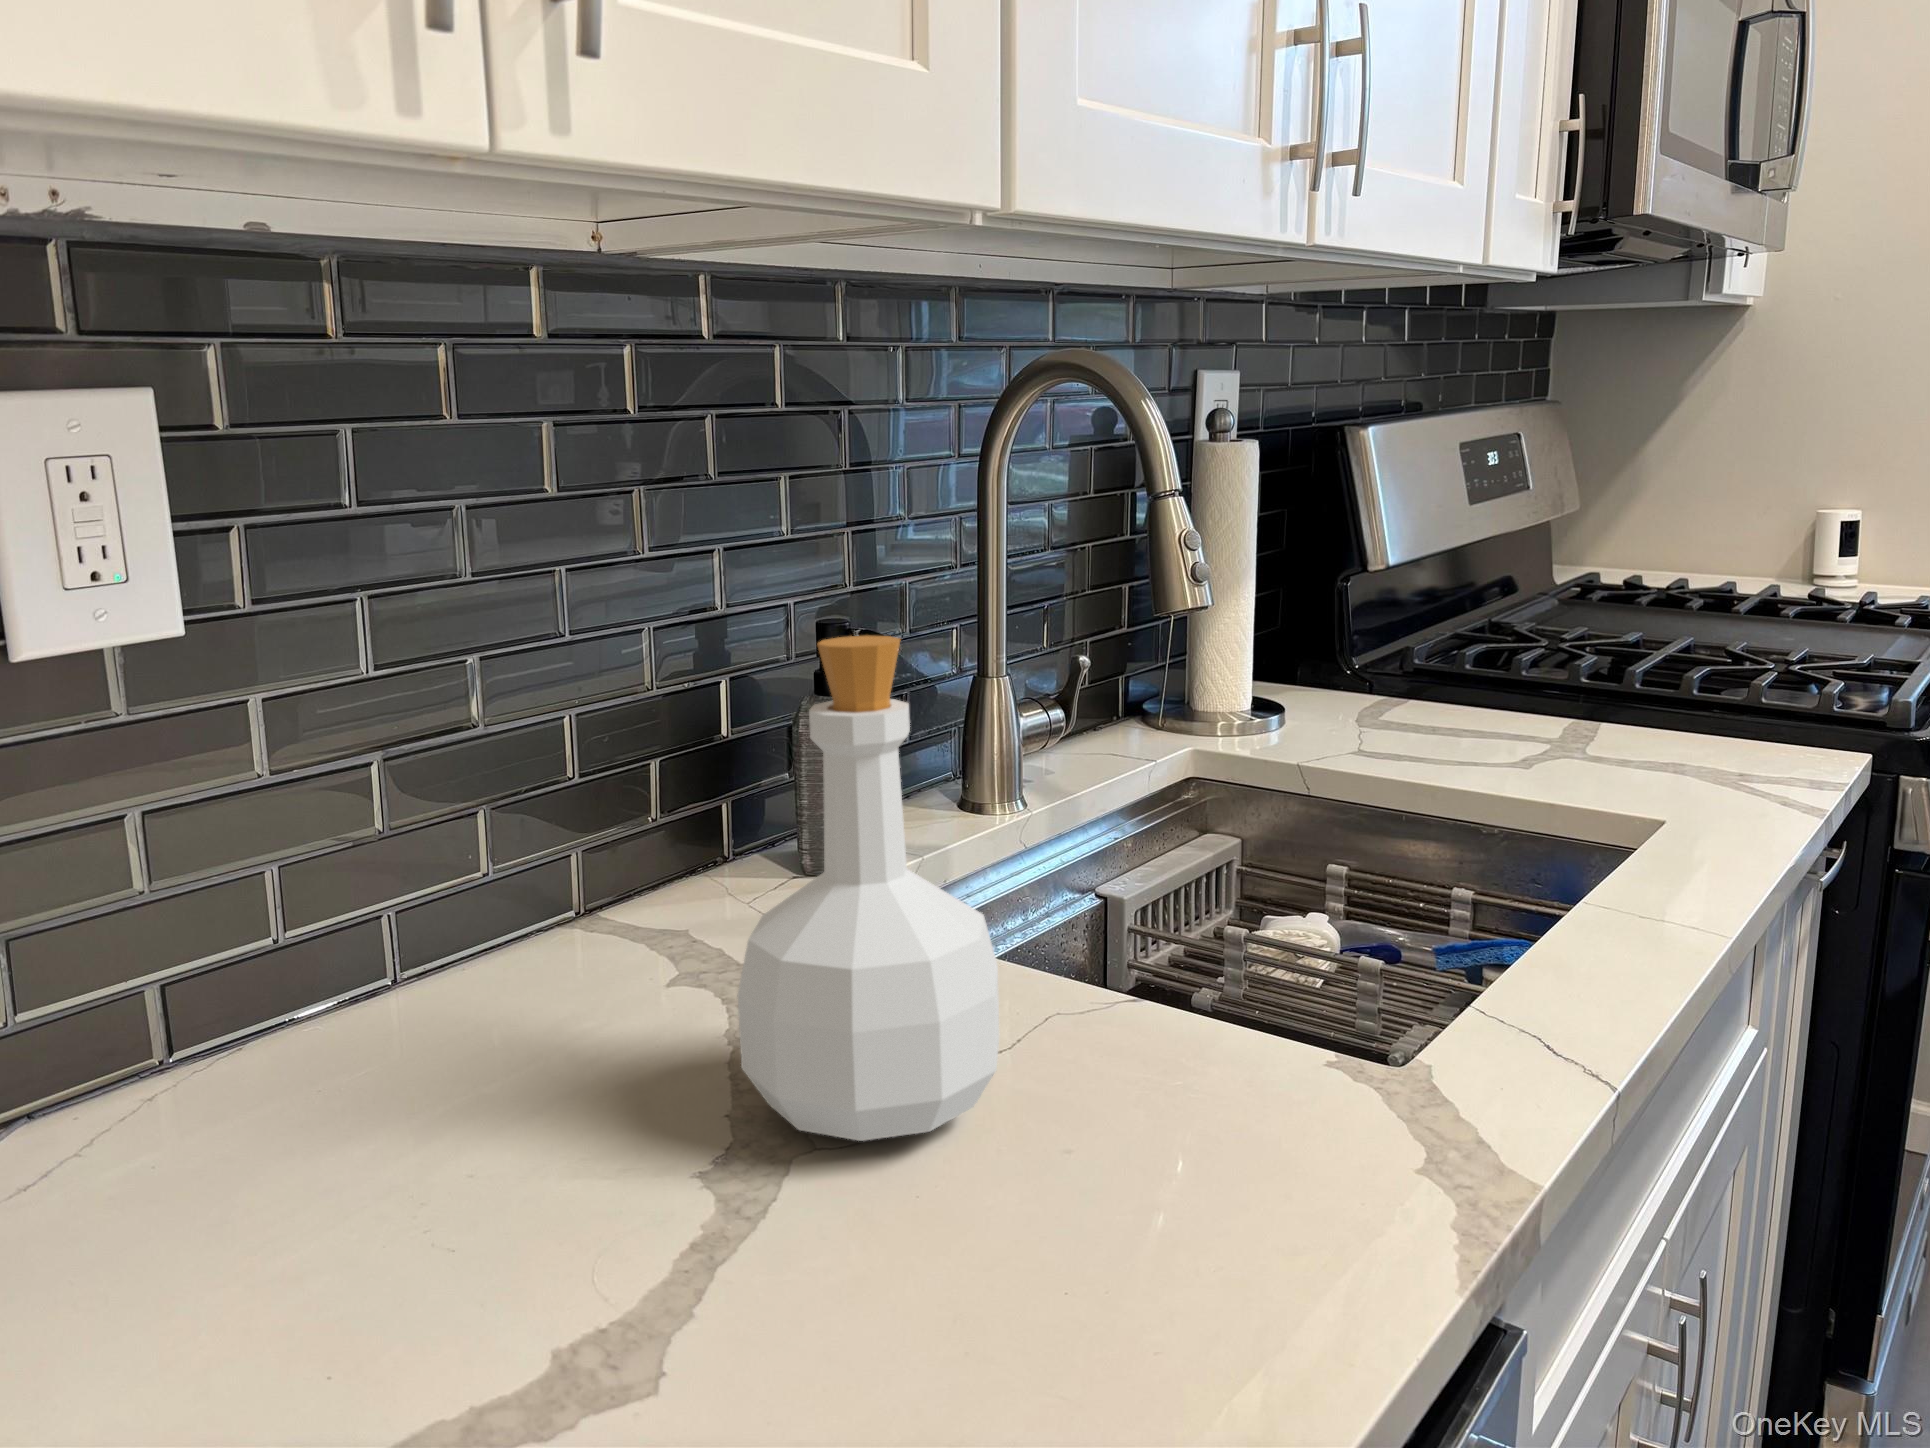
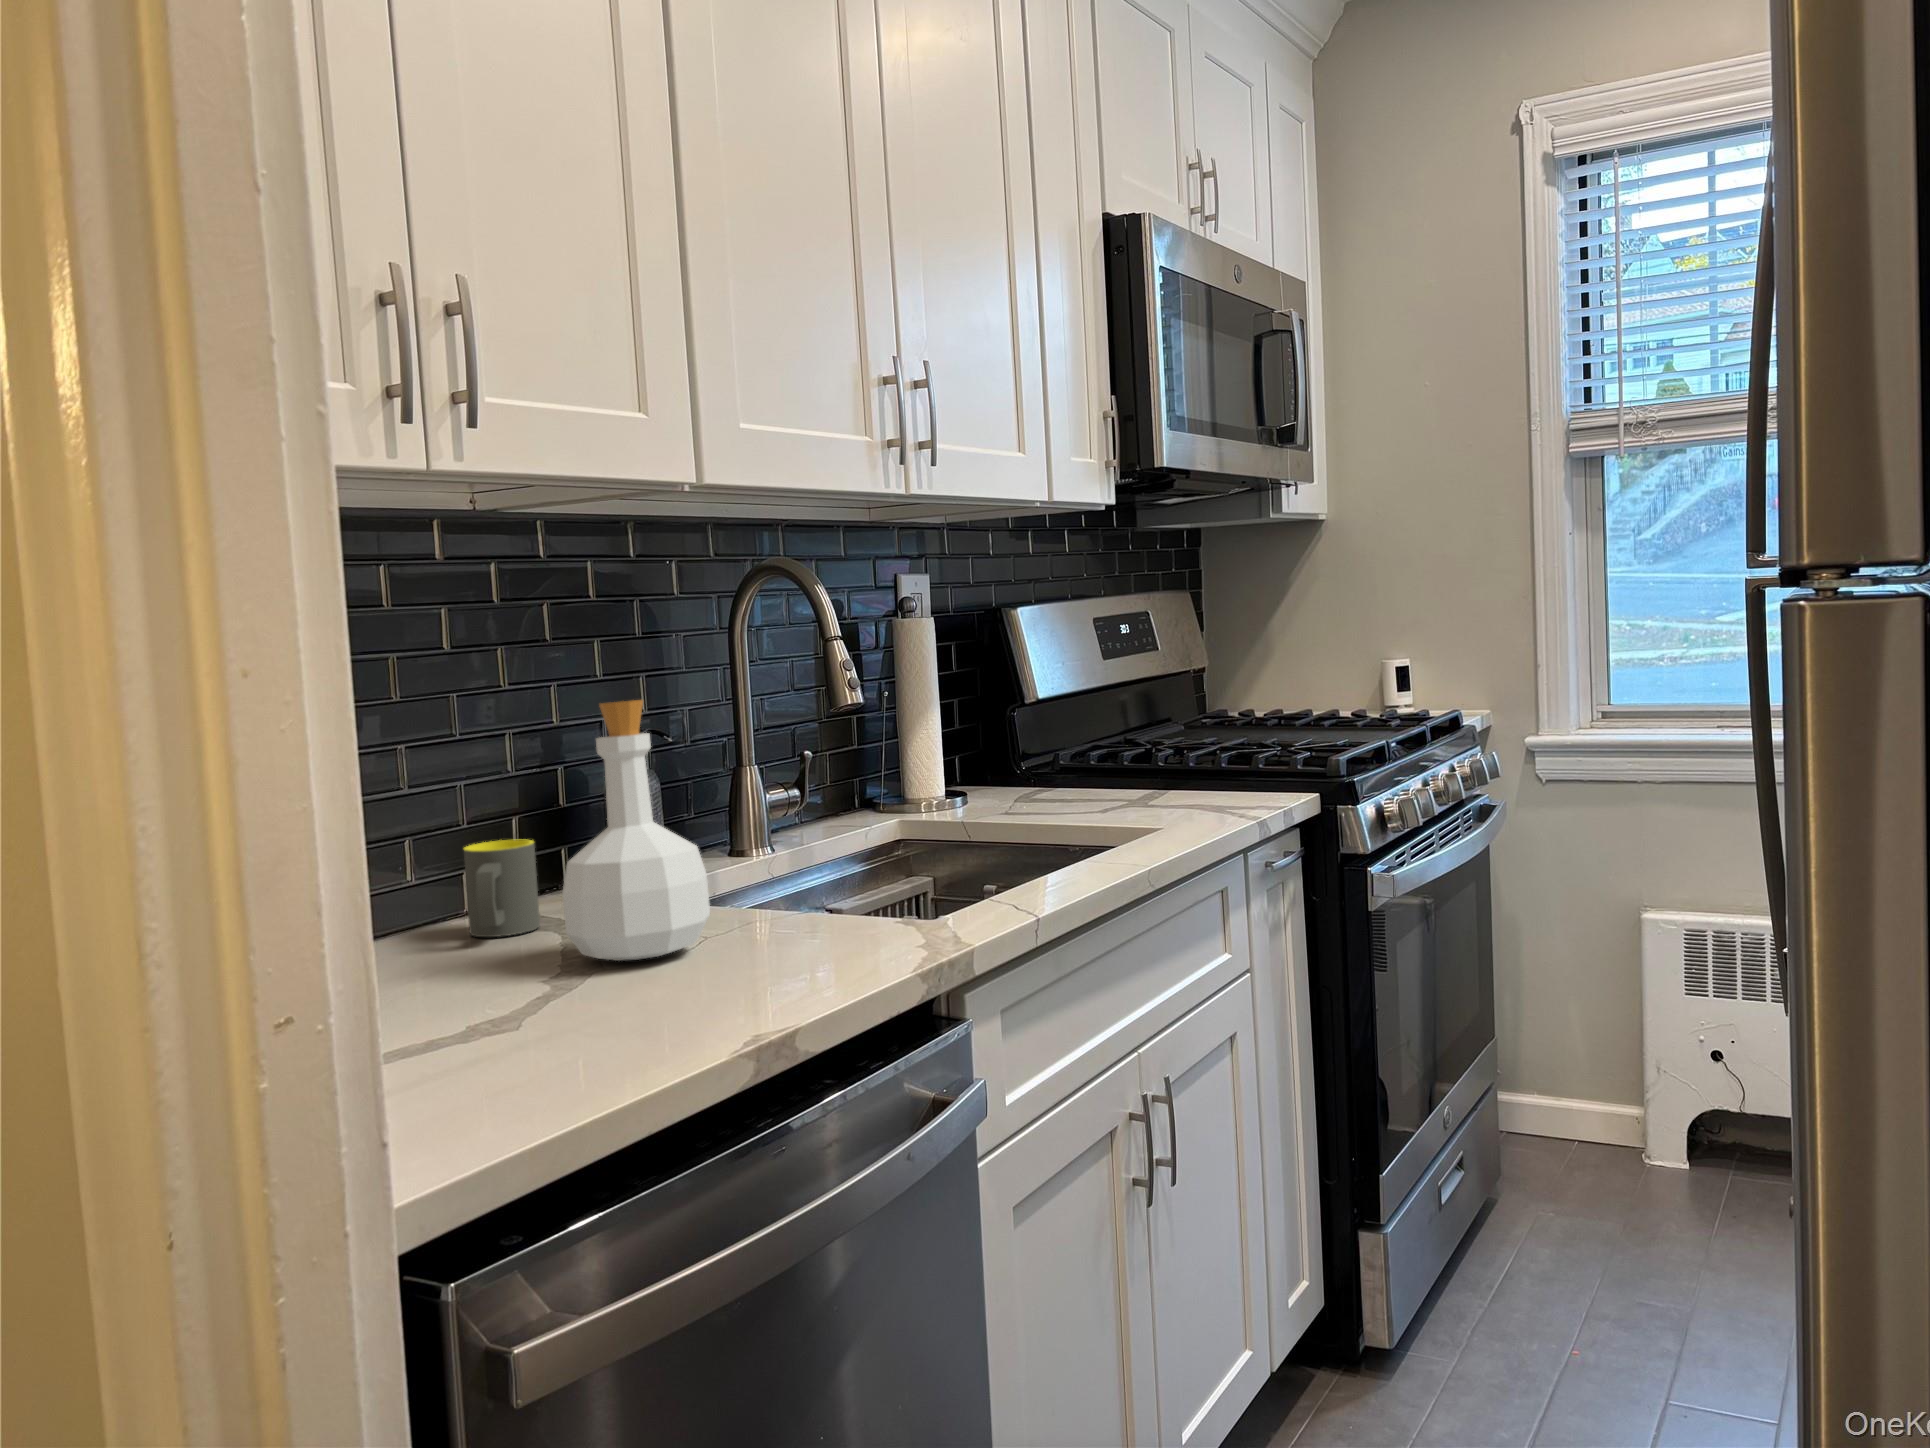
mug: none [570,820,691,995] -> present [464,839,540,937]

